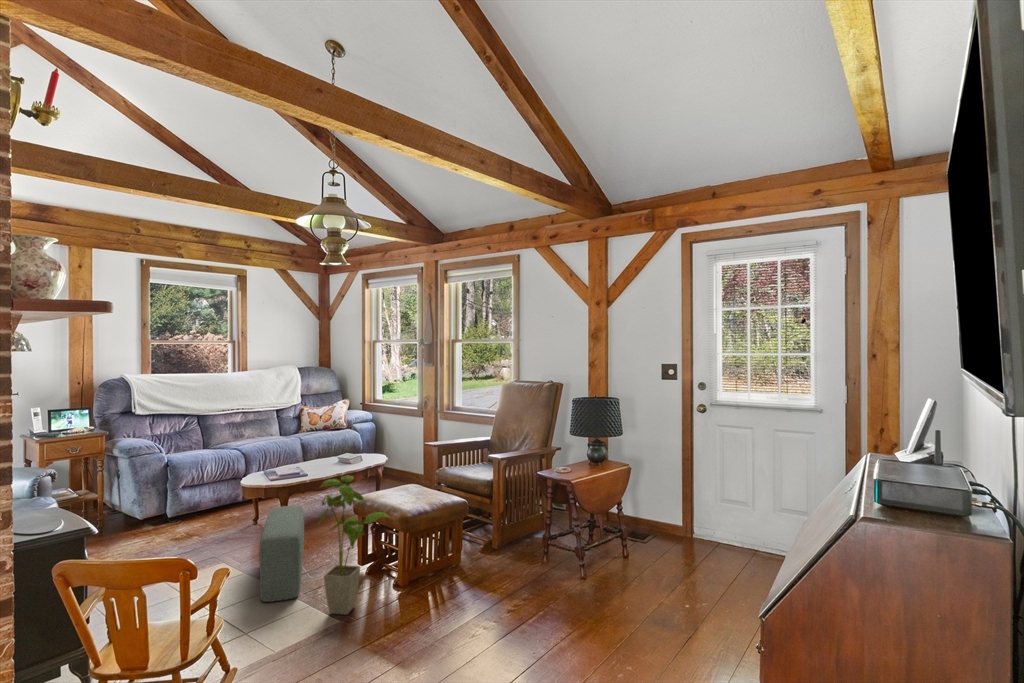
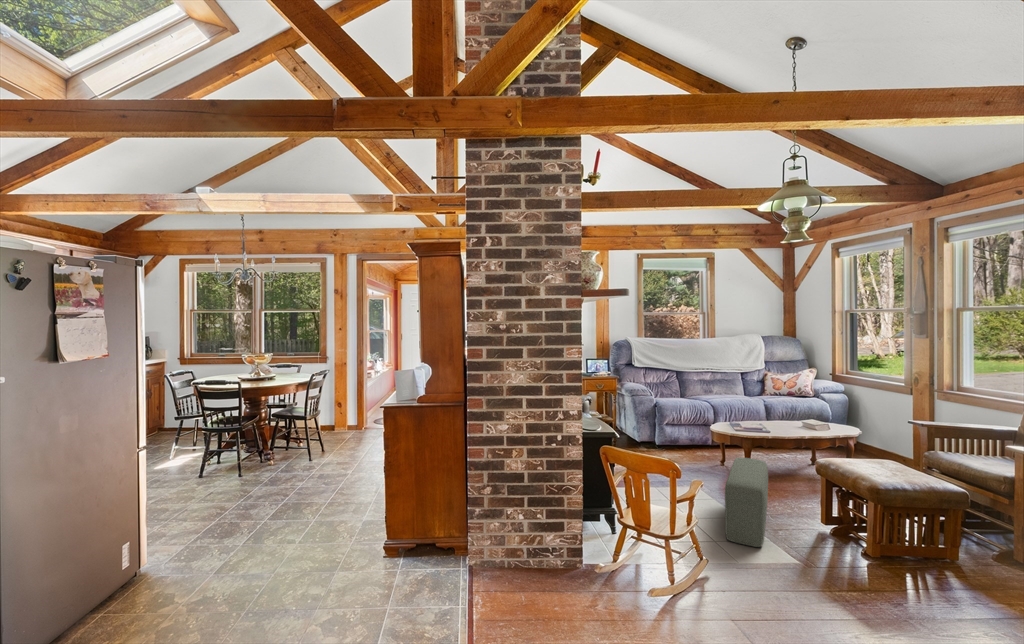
house plant: present [319,475,391,615] -> none [782,441,876,586]

